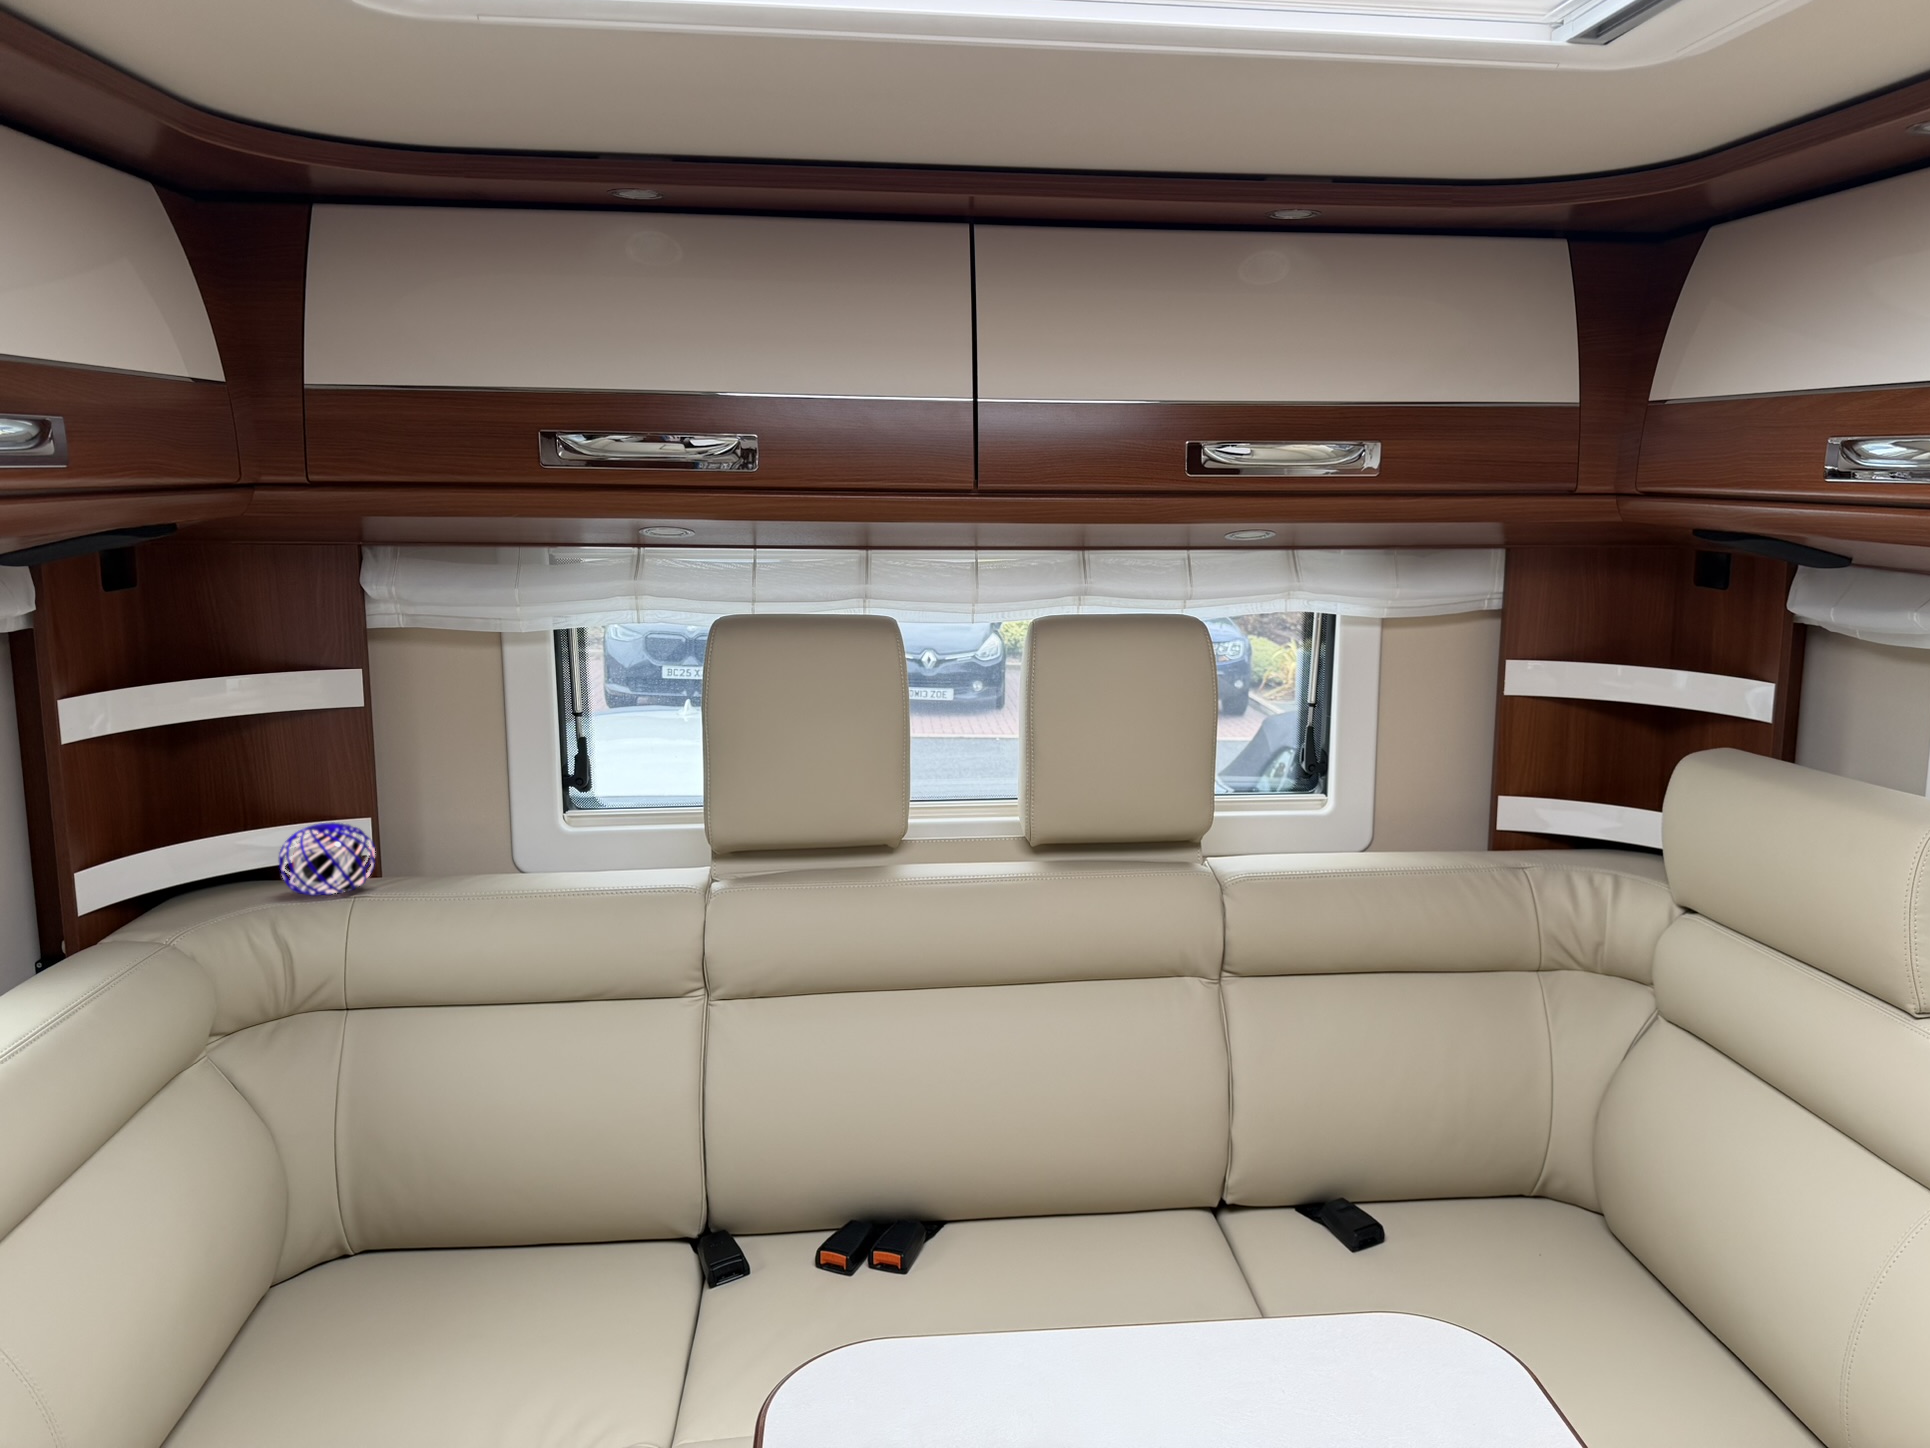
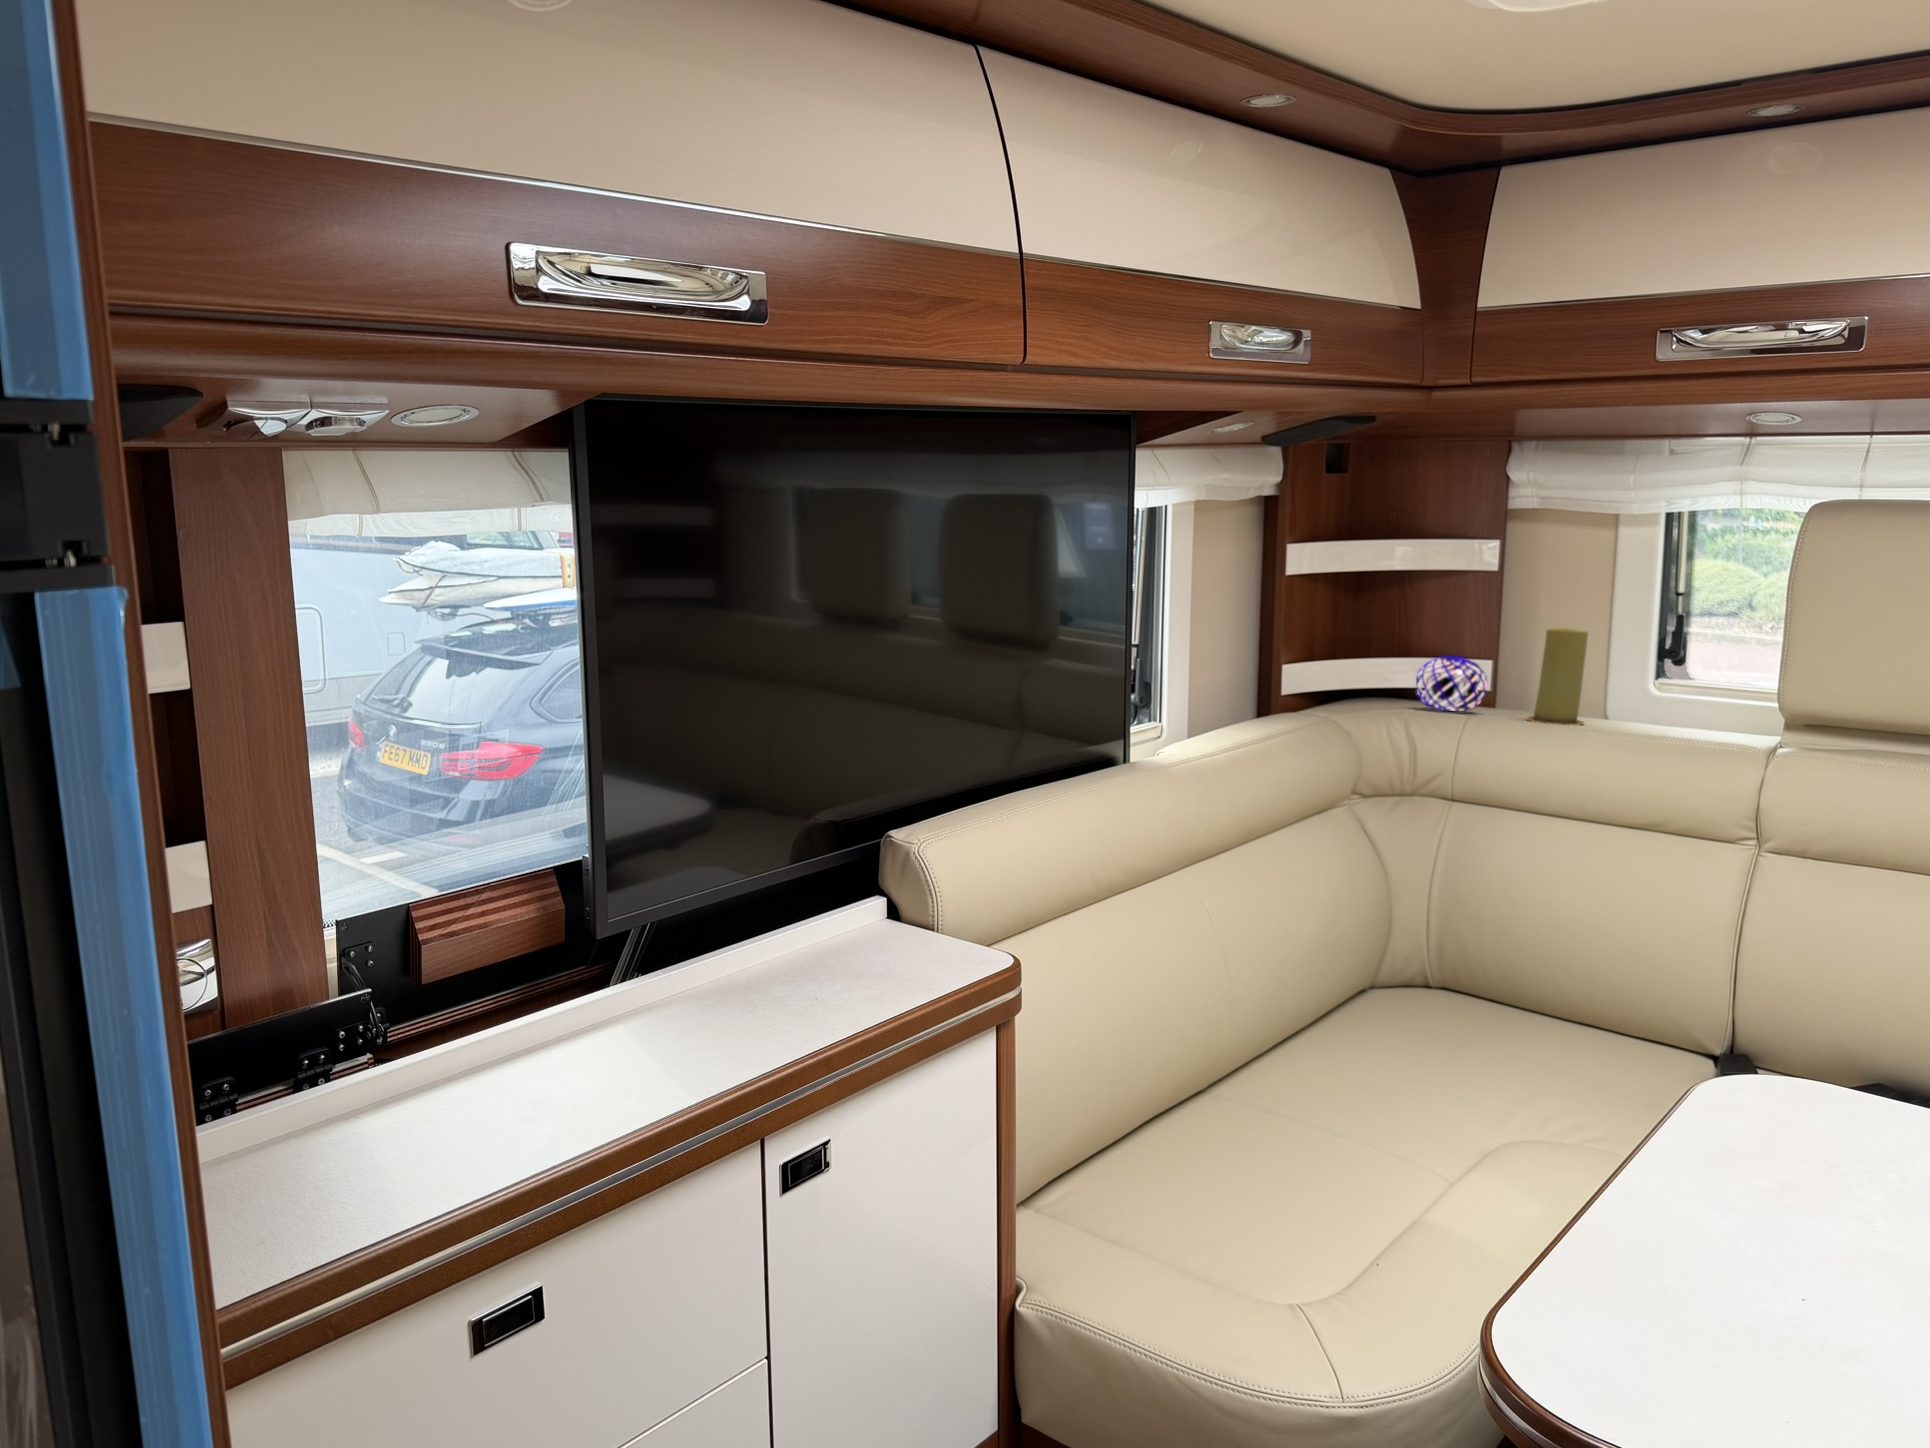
candle: none [431,773,501,894] -> present [1527,628,1588,726]

